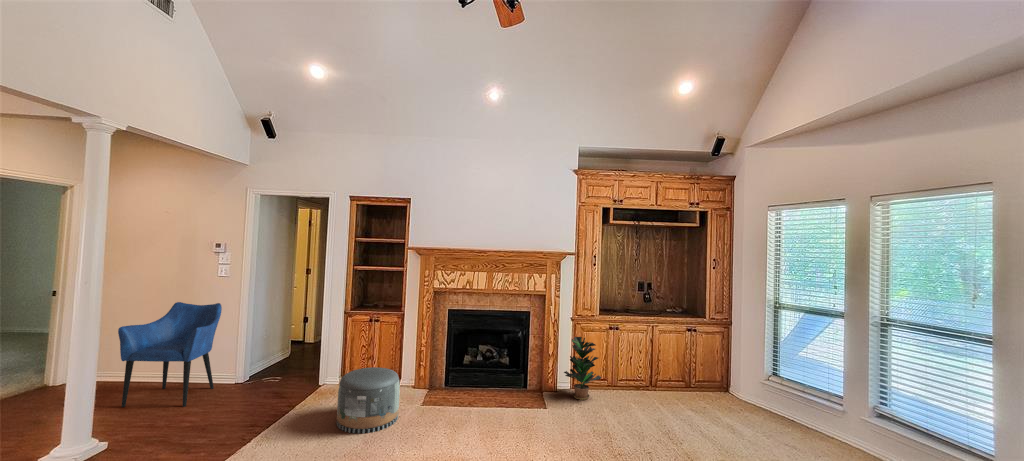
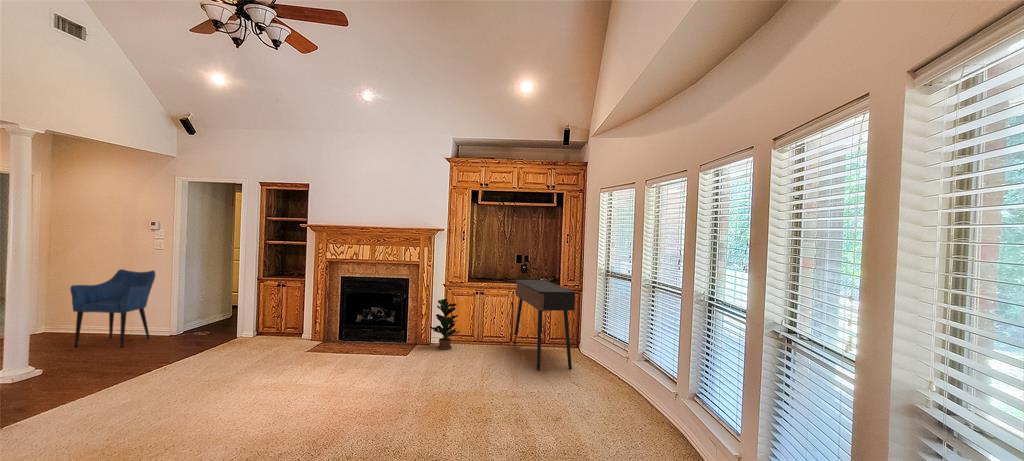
console table: none [652,312,770,435] -> present [513,280,575,371]
pouf: present [337,367,400,434] -> none [231,318,284,364]

